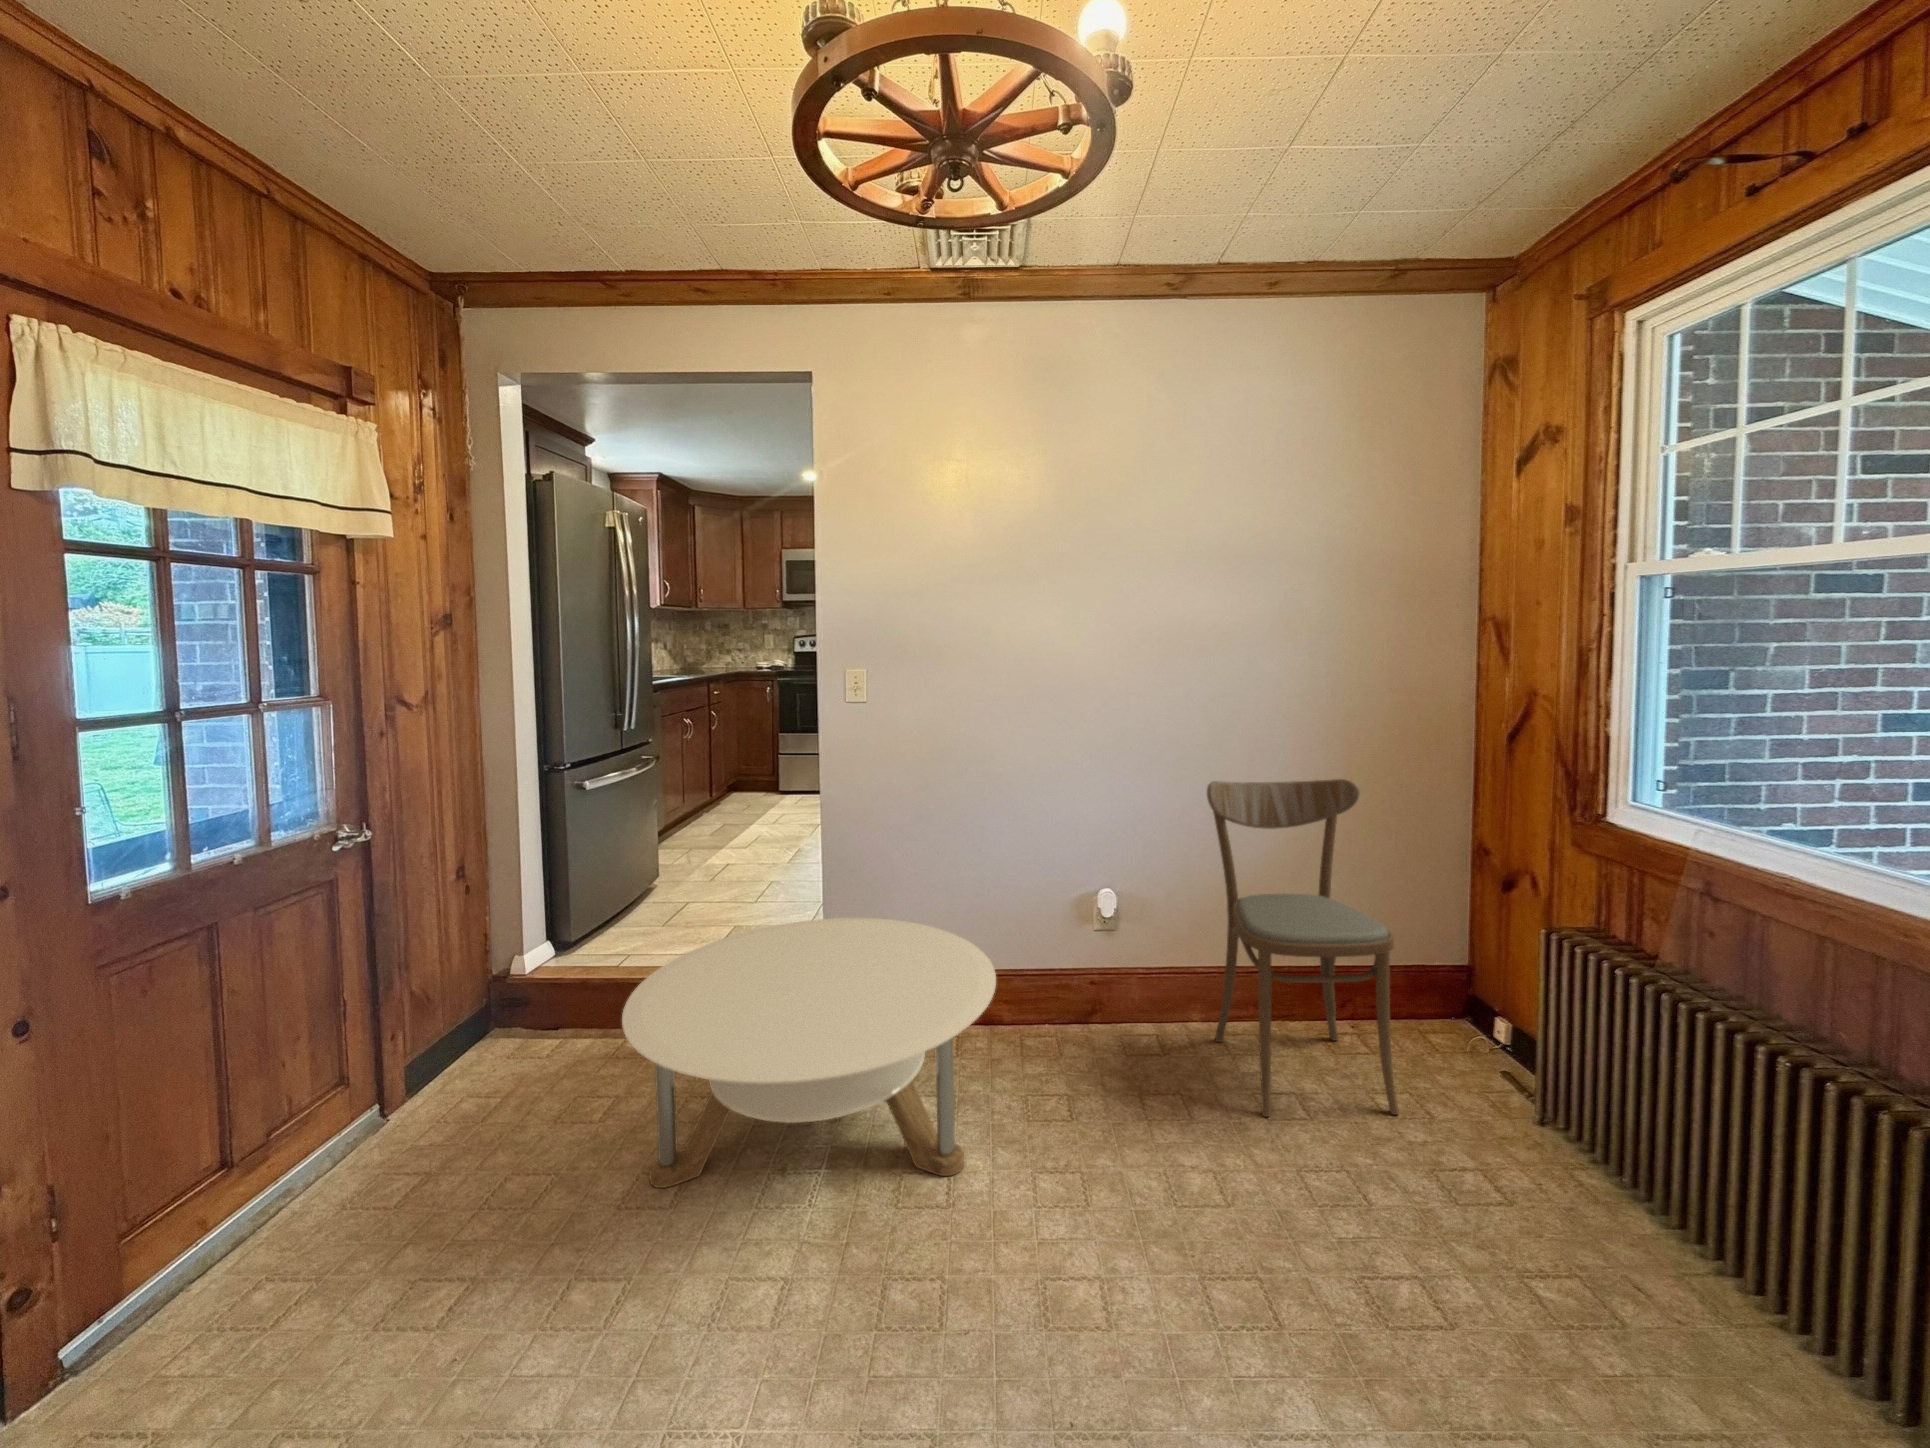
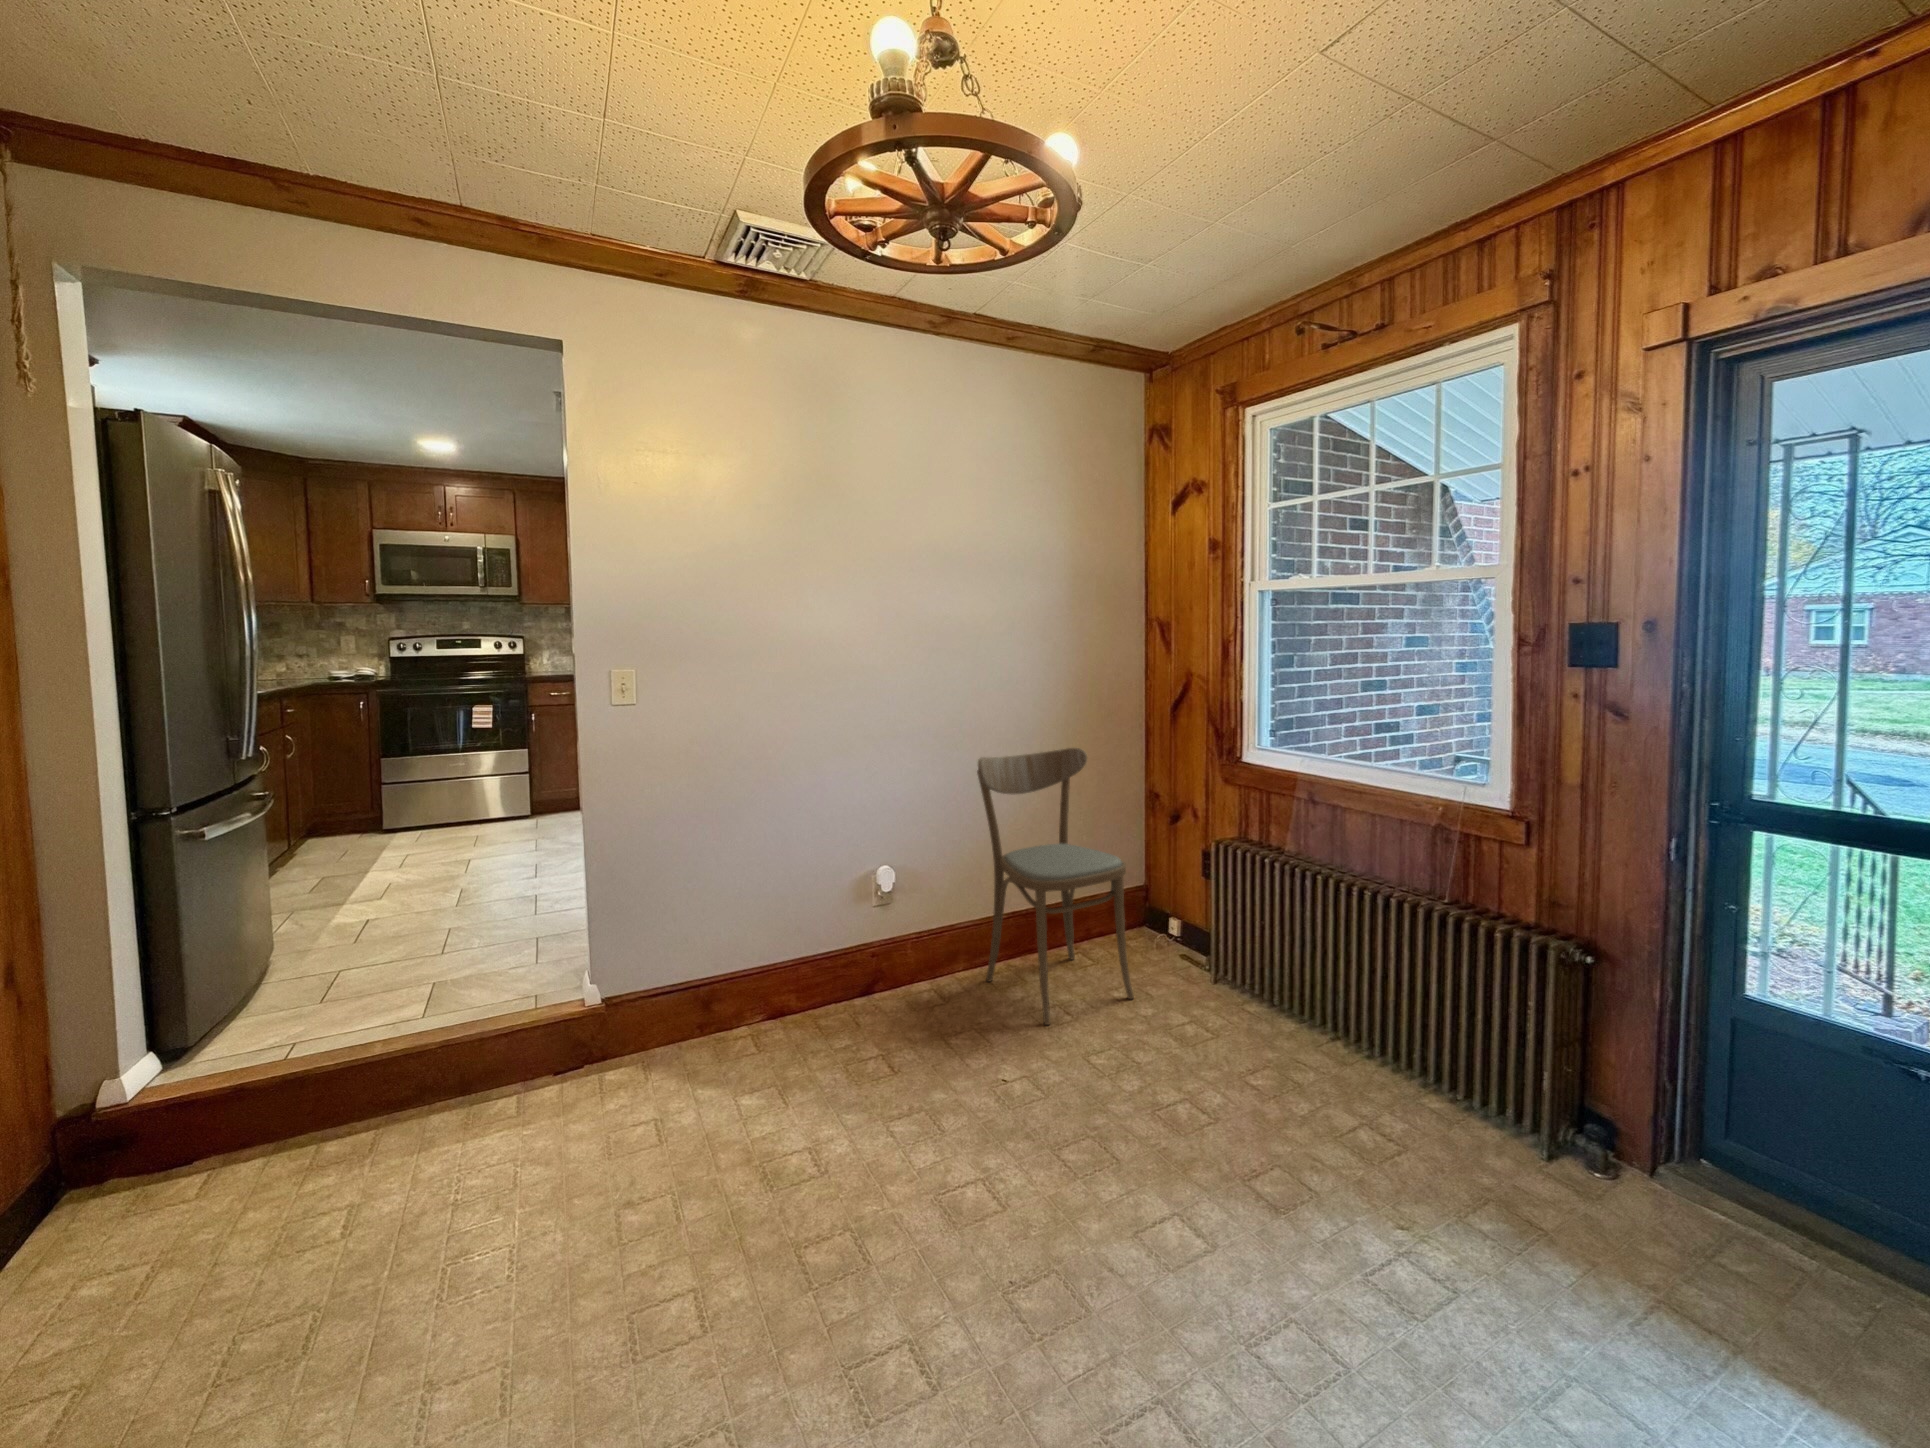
round table: present [622,918,996,1188] -> none [398,928,834,1272]

